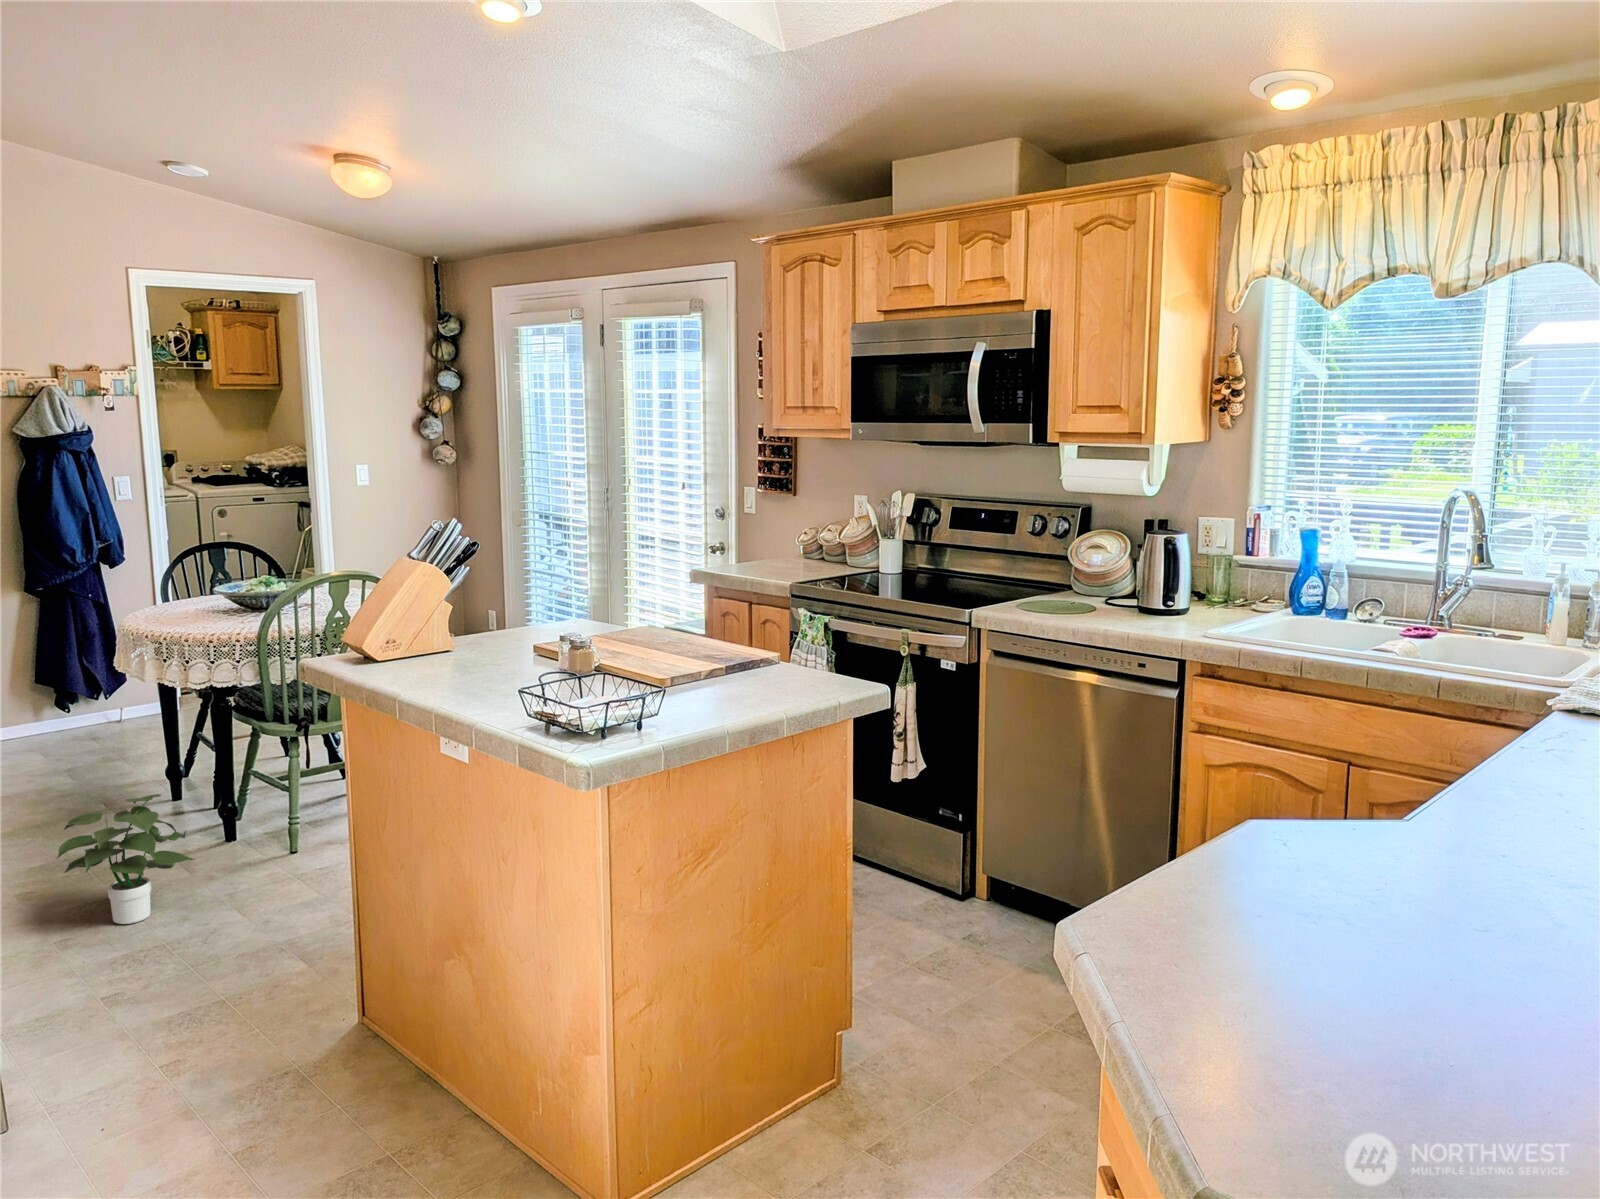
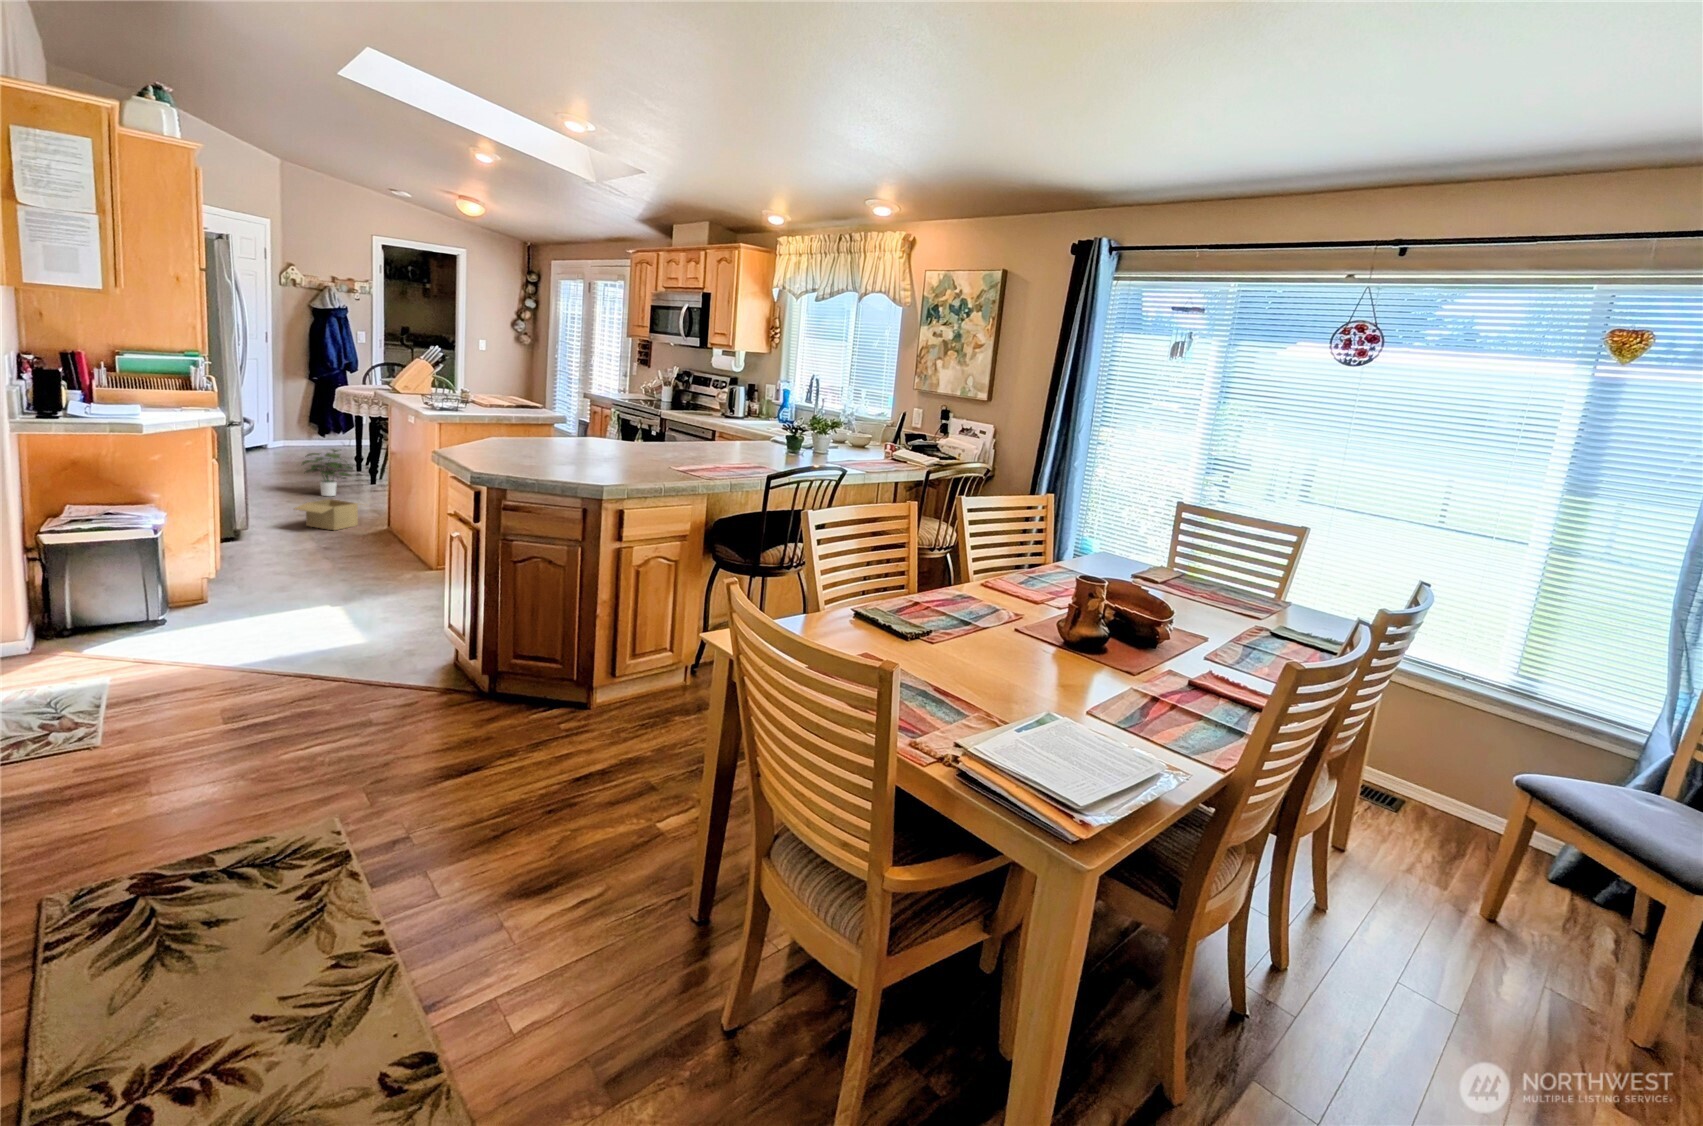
cardboard box: none [87,987,285,1117] -> present [295,499,358,530]

